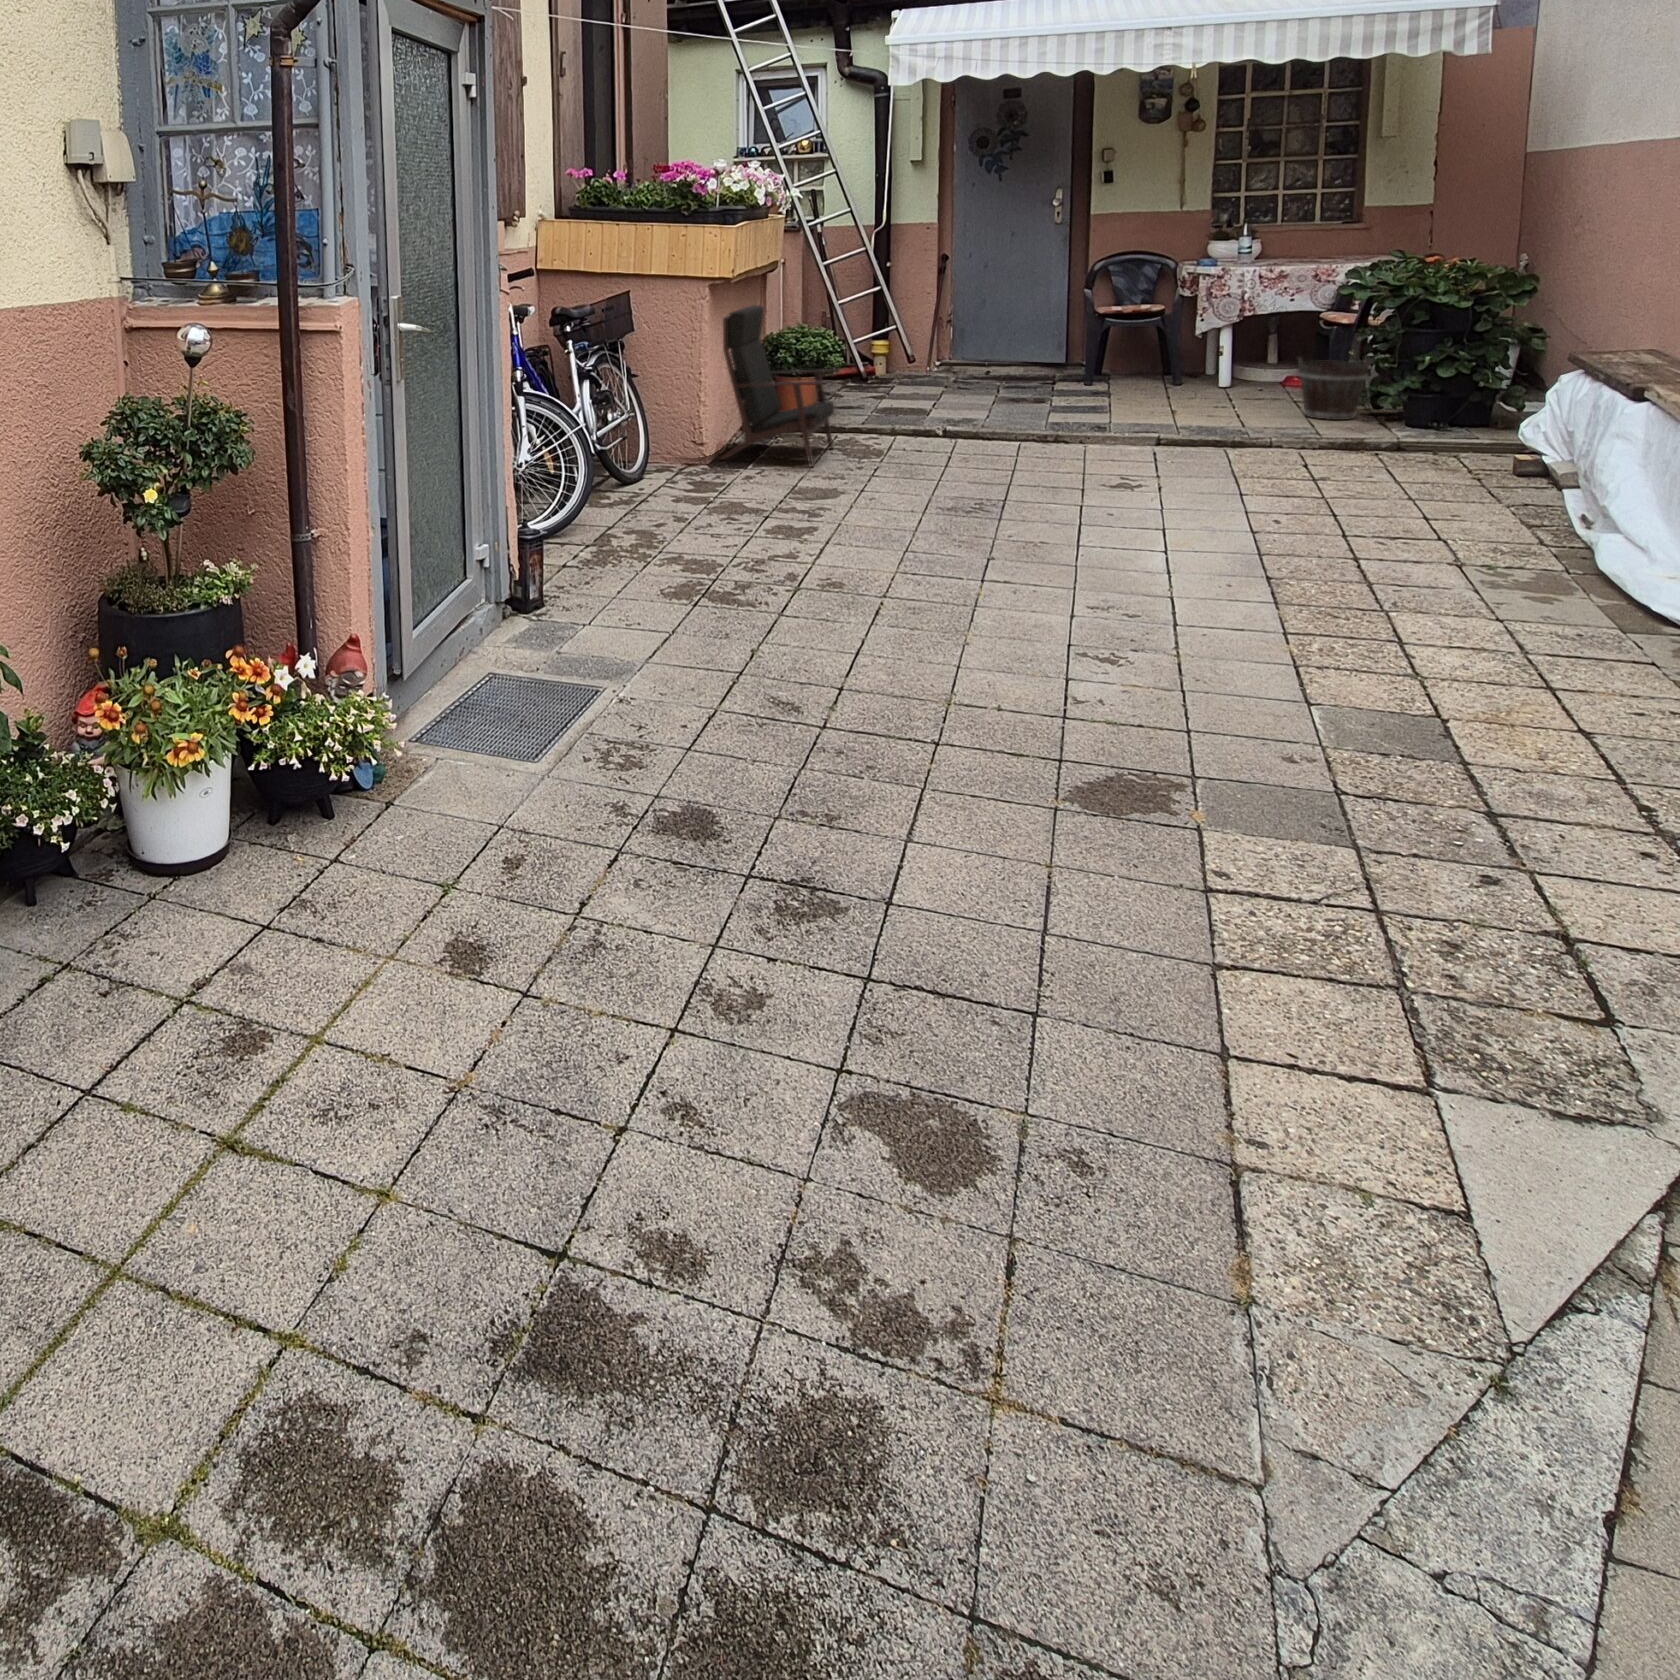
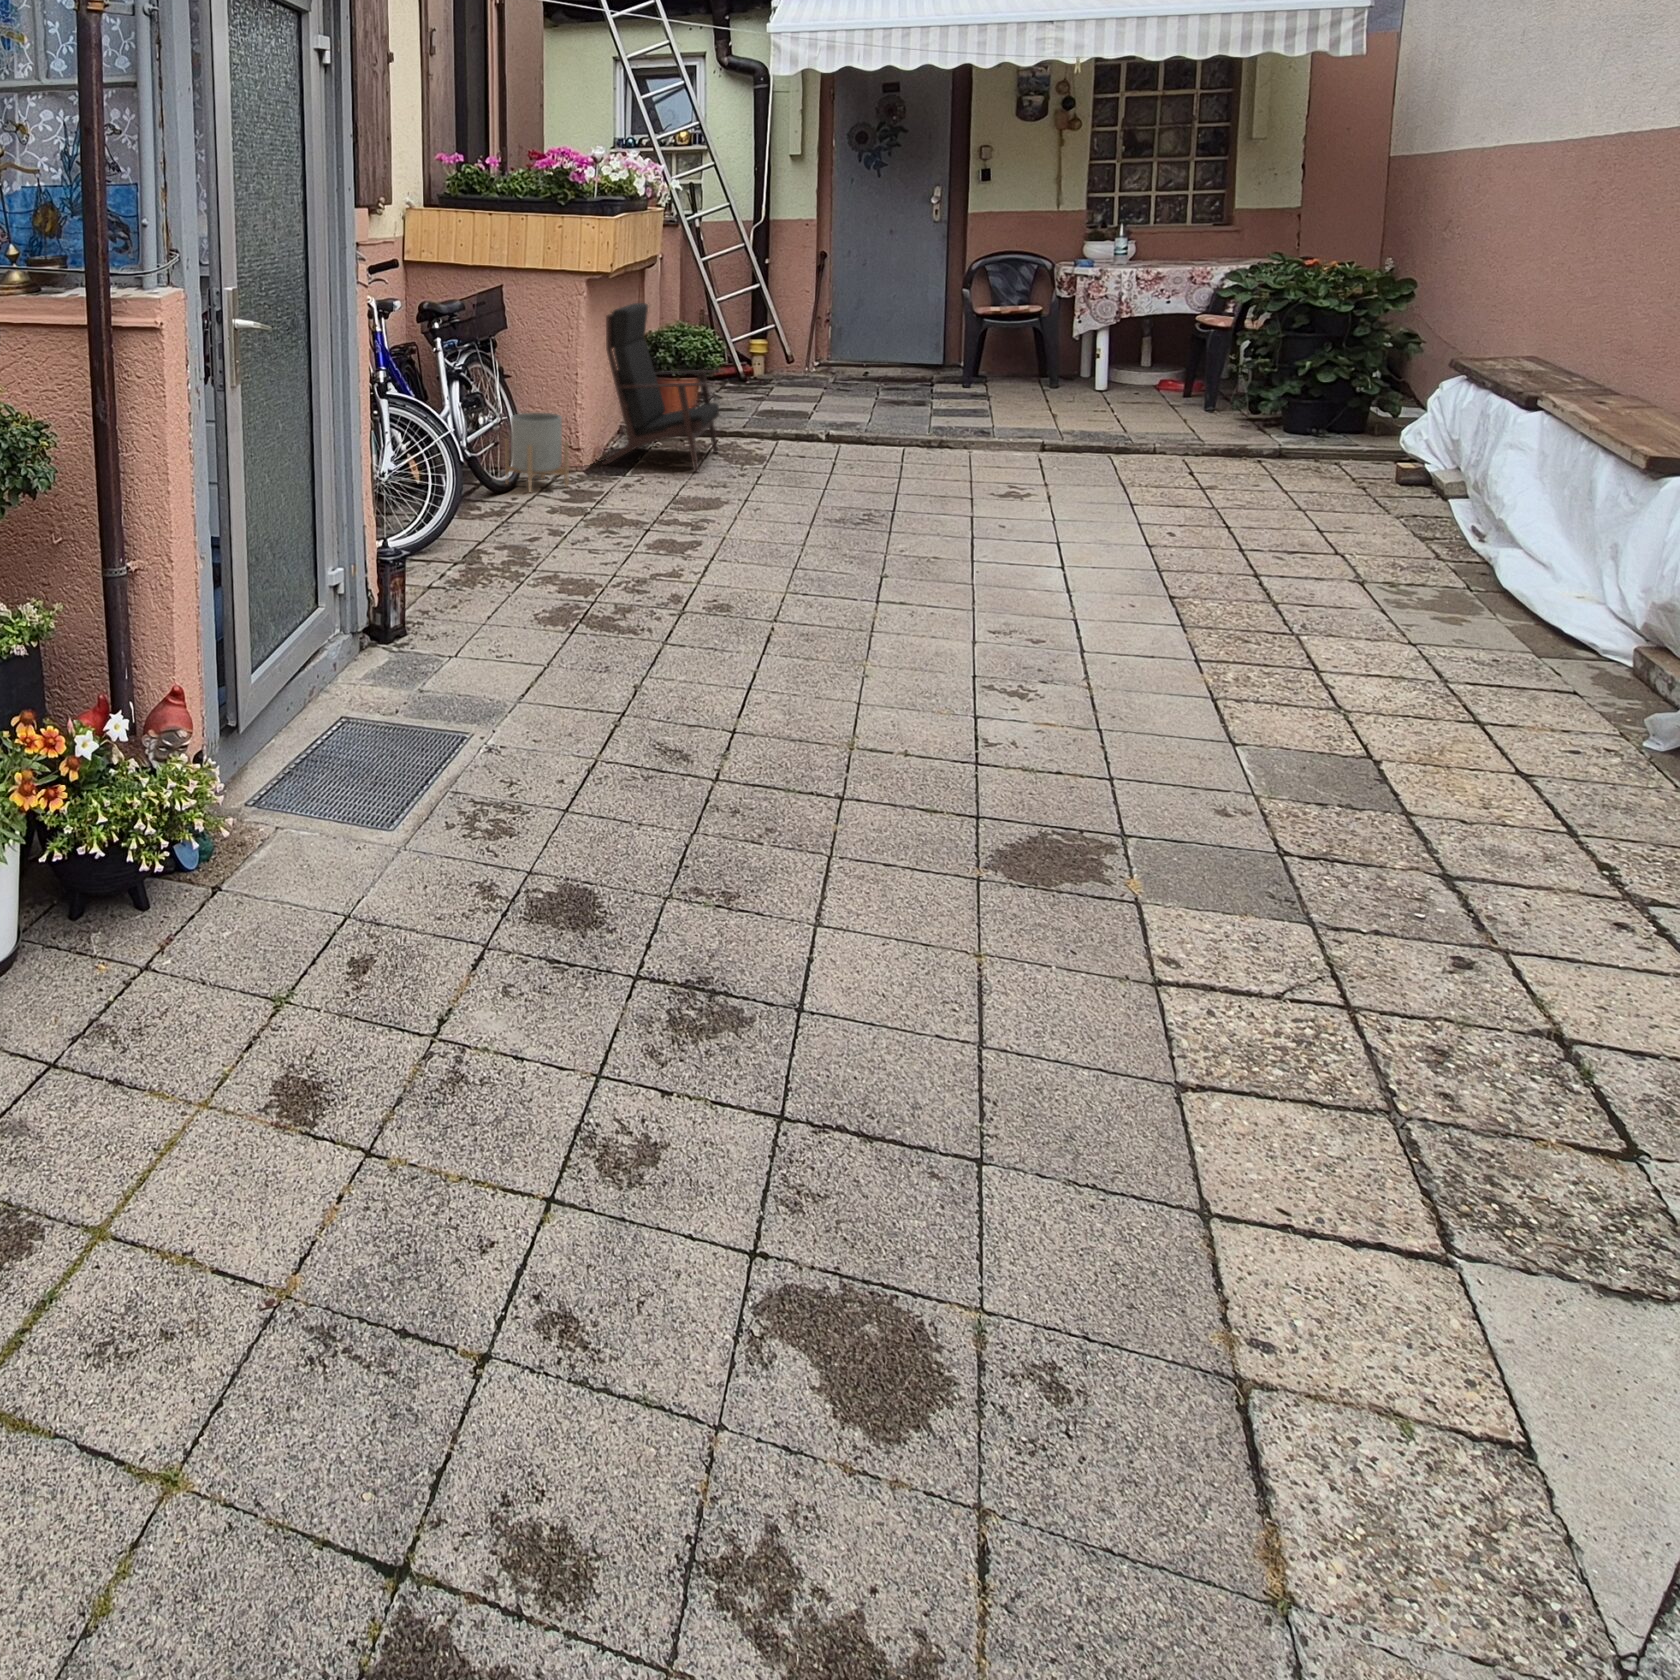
bucket: present [1298,357,1371,420] -> none [1173,360,1244,423]
planter: none [626,410,687,485] -> present [505,413,569,492]

